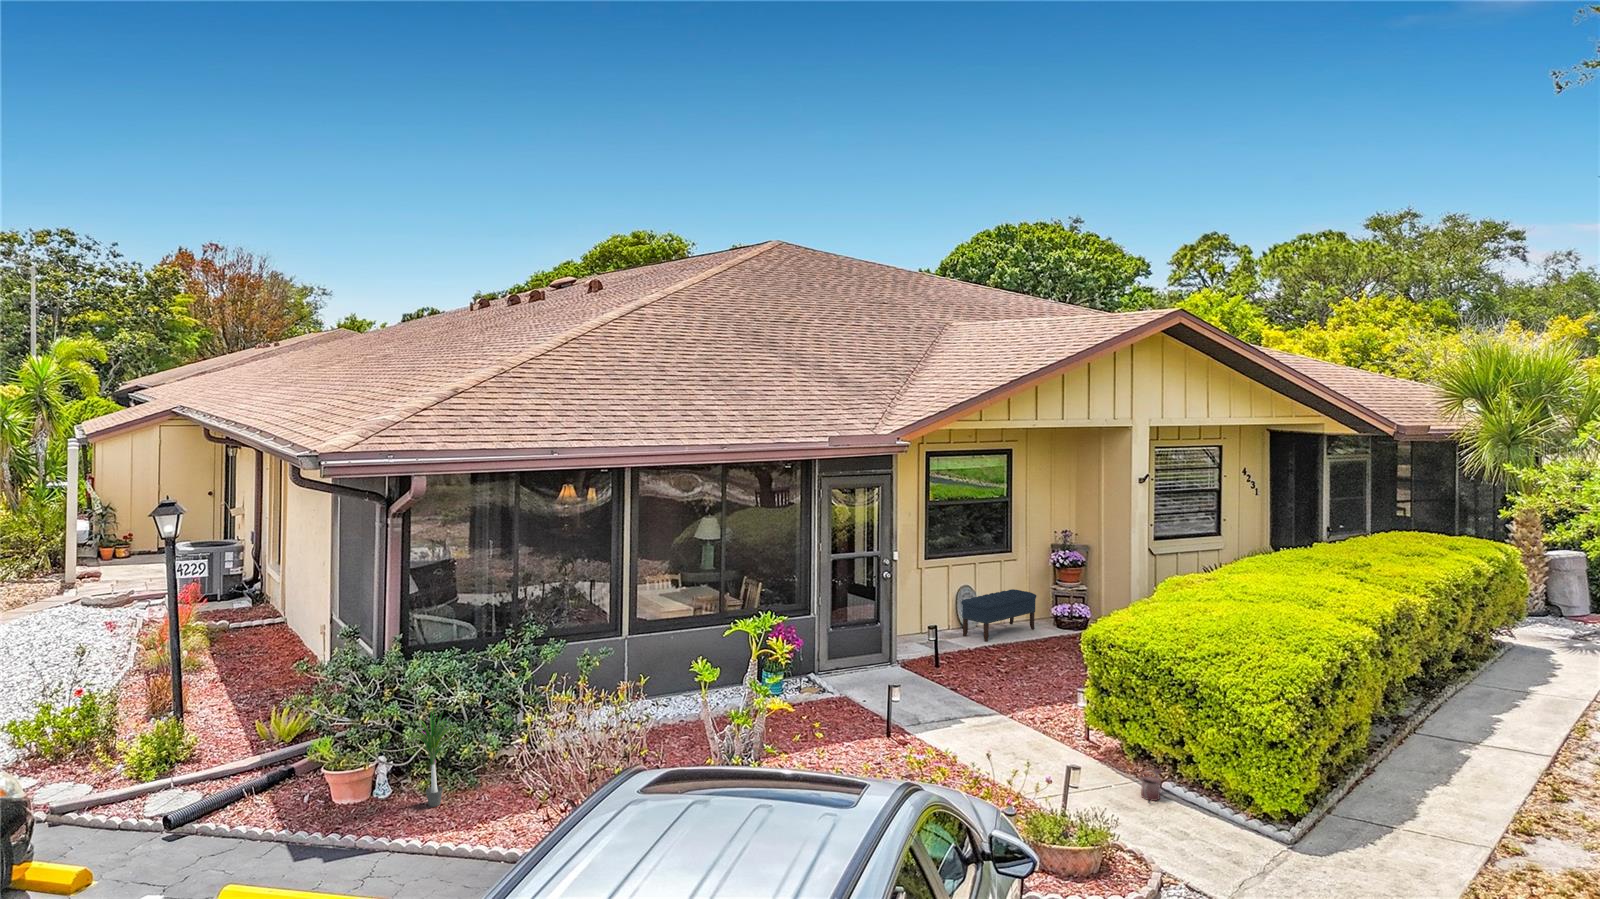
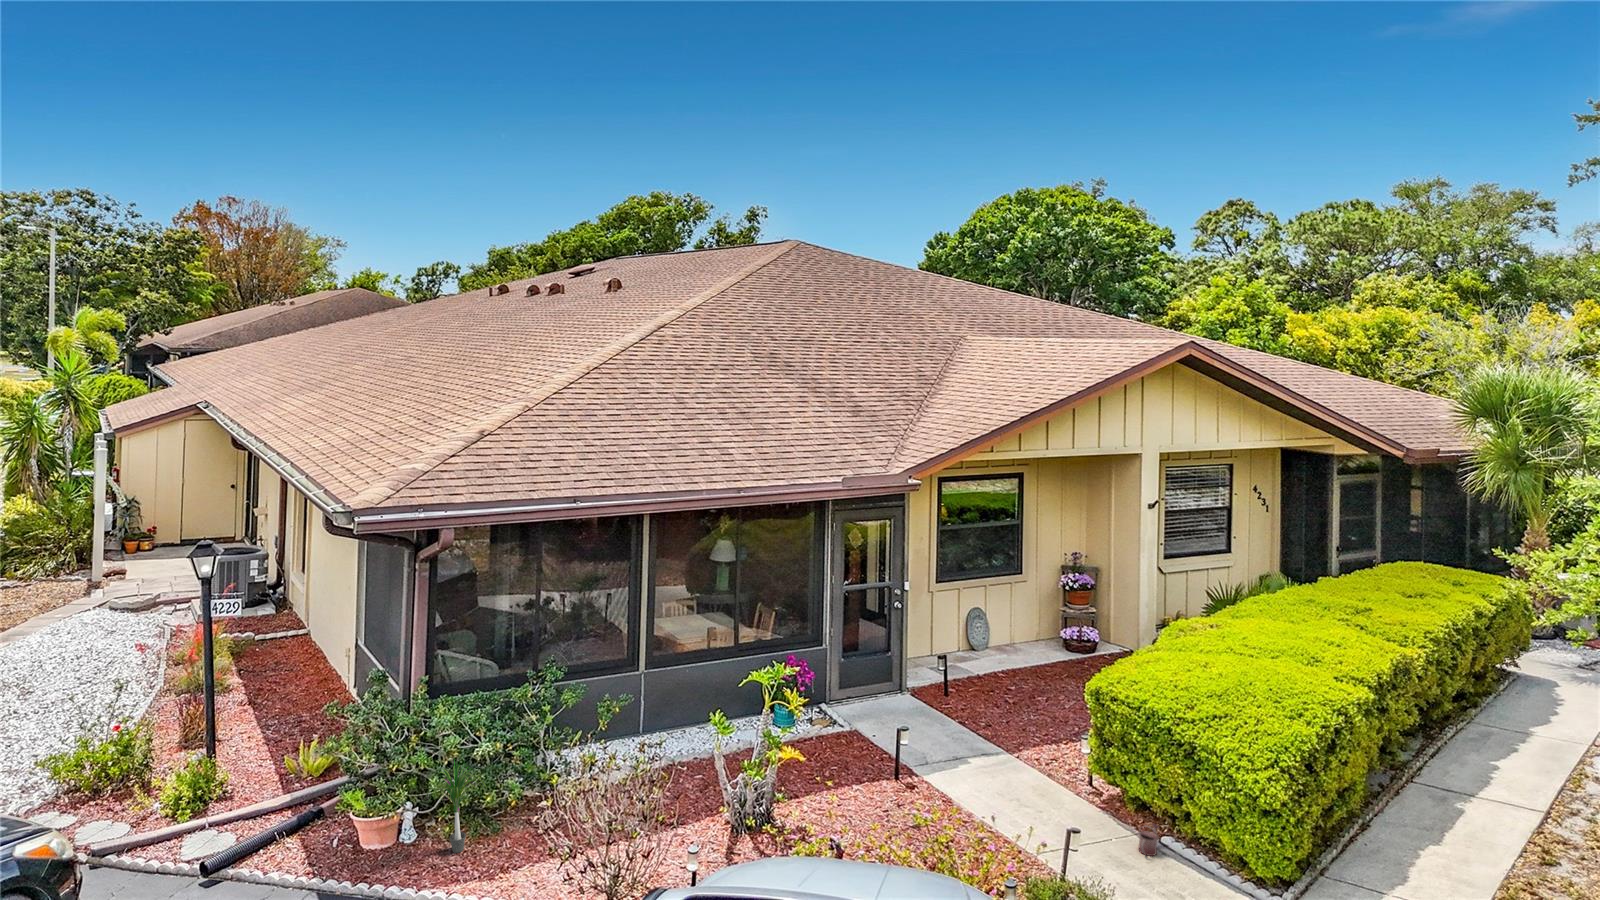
bench: present [961,589,1036,642] -> none [969,611,1044,666]

